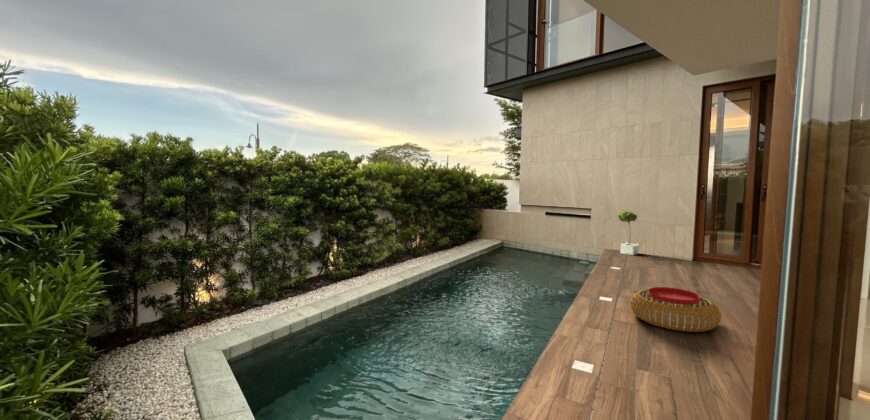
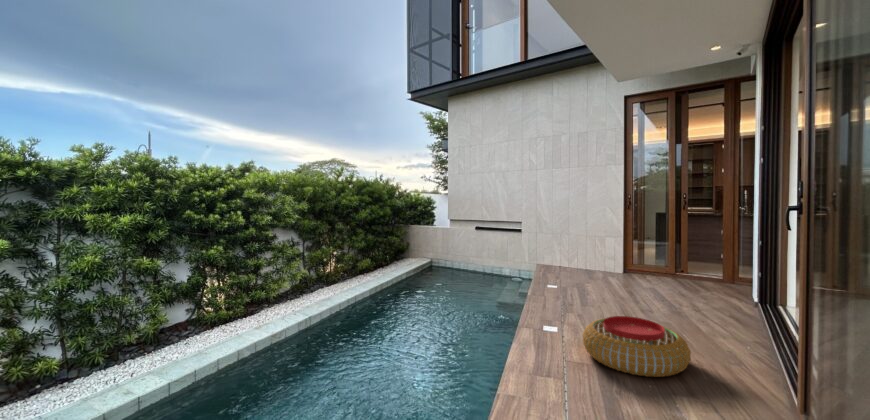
potted tree: present [618,210,639,255] -> none [548,222,570,270]

